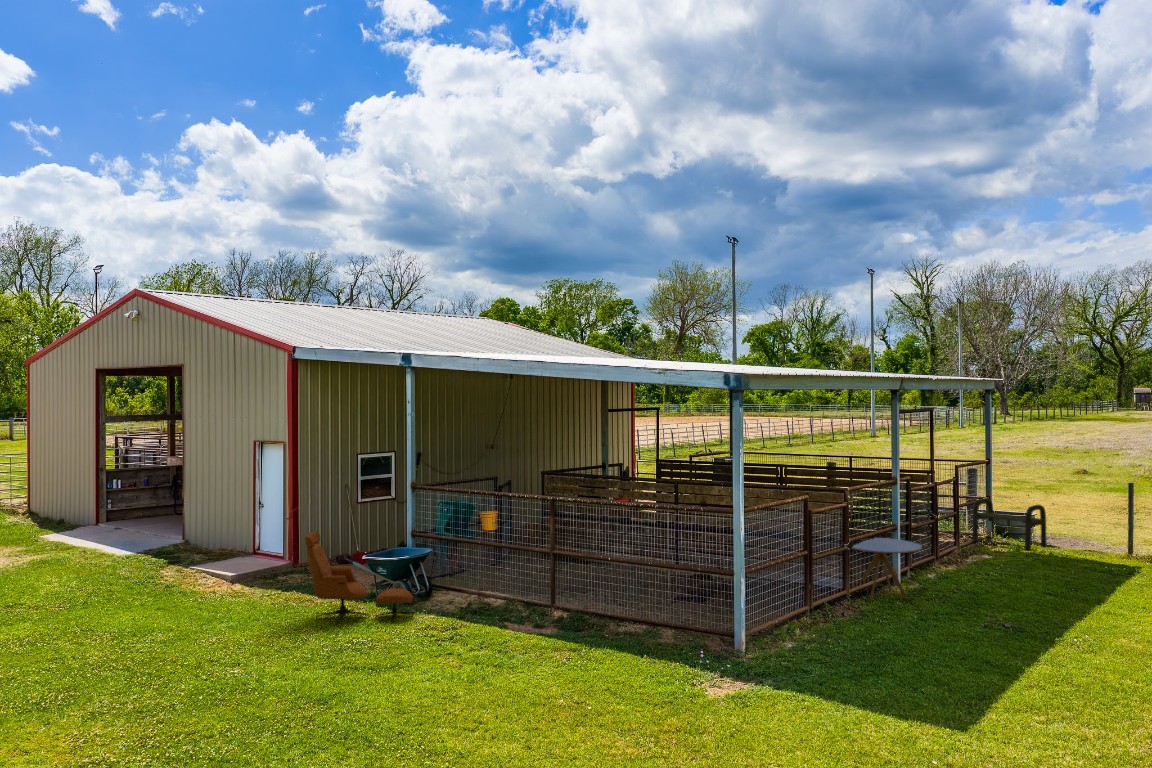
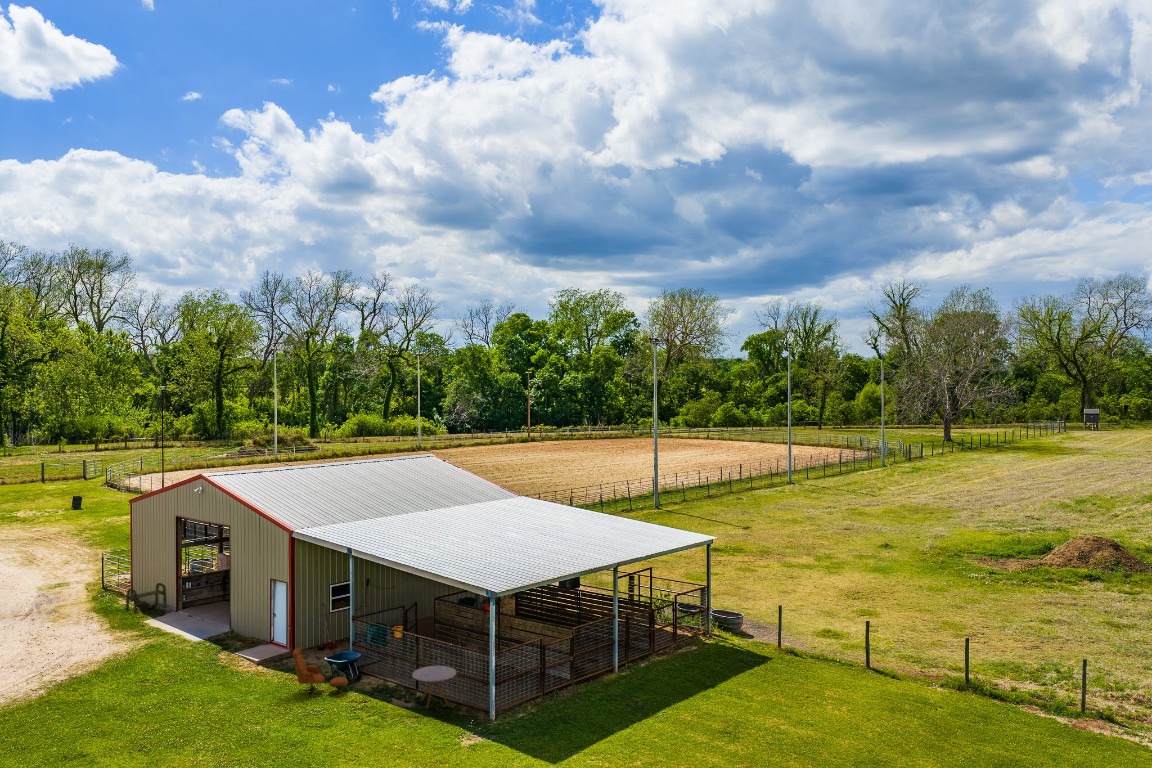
bench: present [972,499,1047,550] -> present [126,583,167,614]
round table: present [852,537,922,601] -> present [412,666,456,707]

